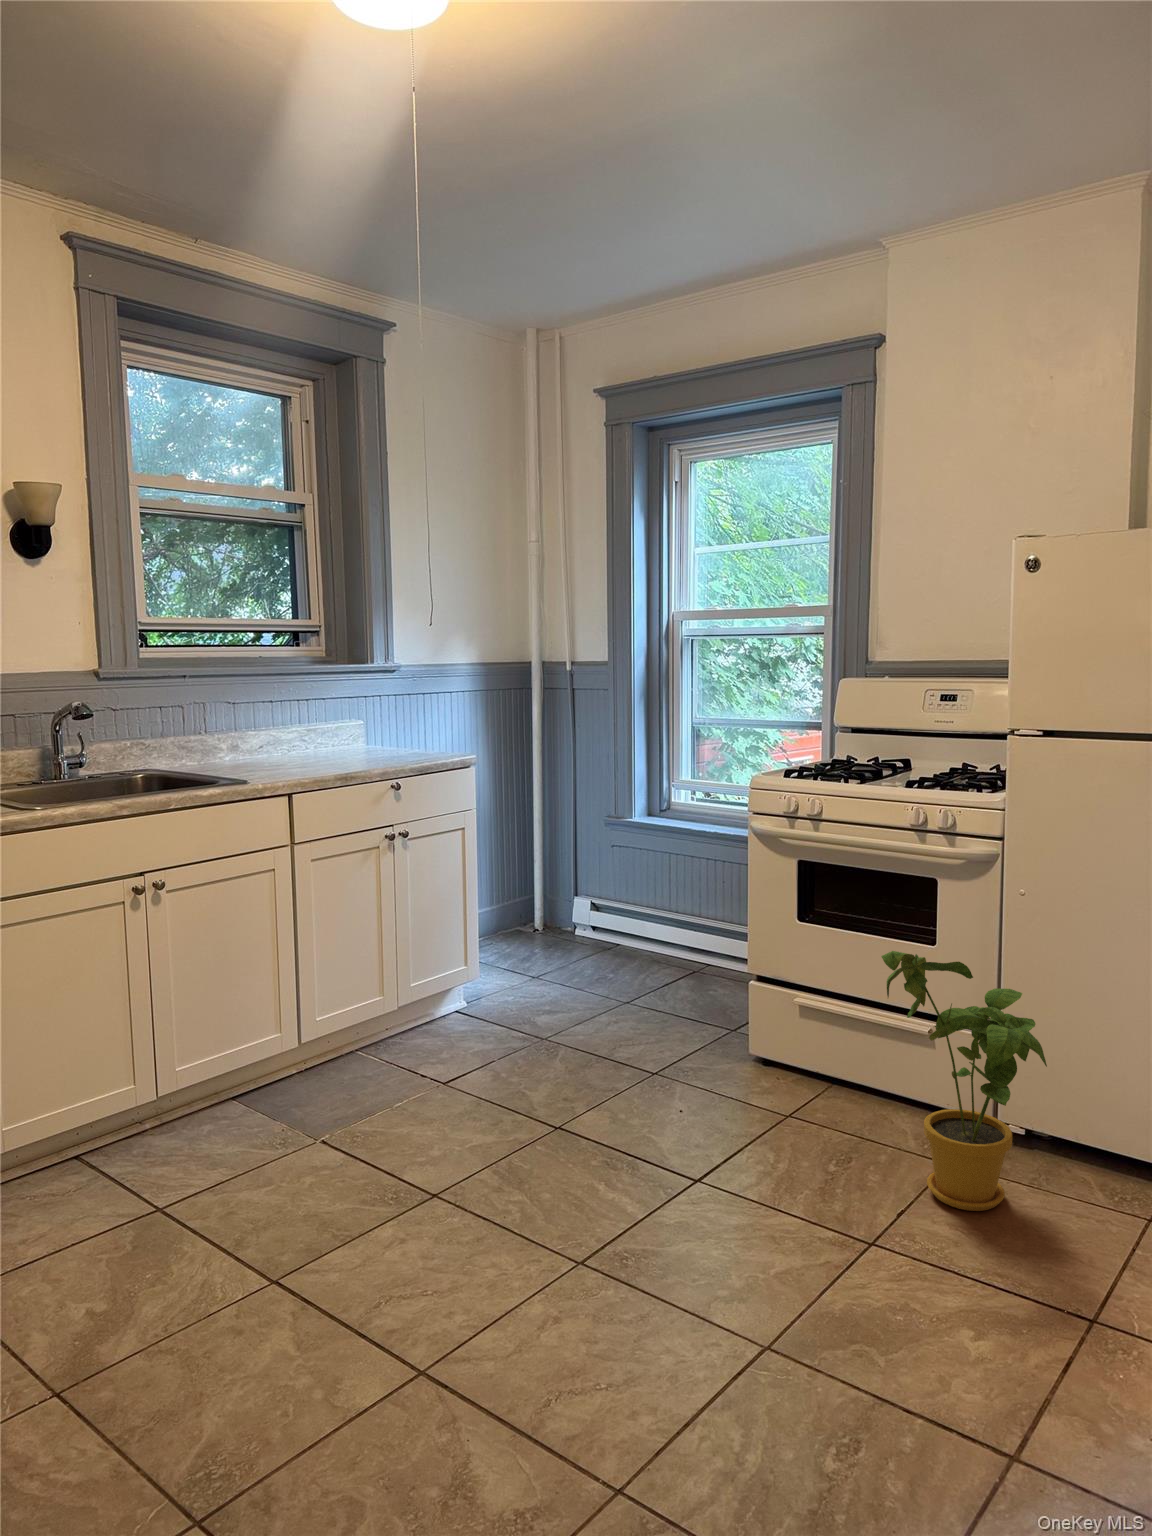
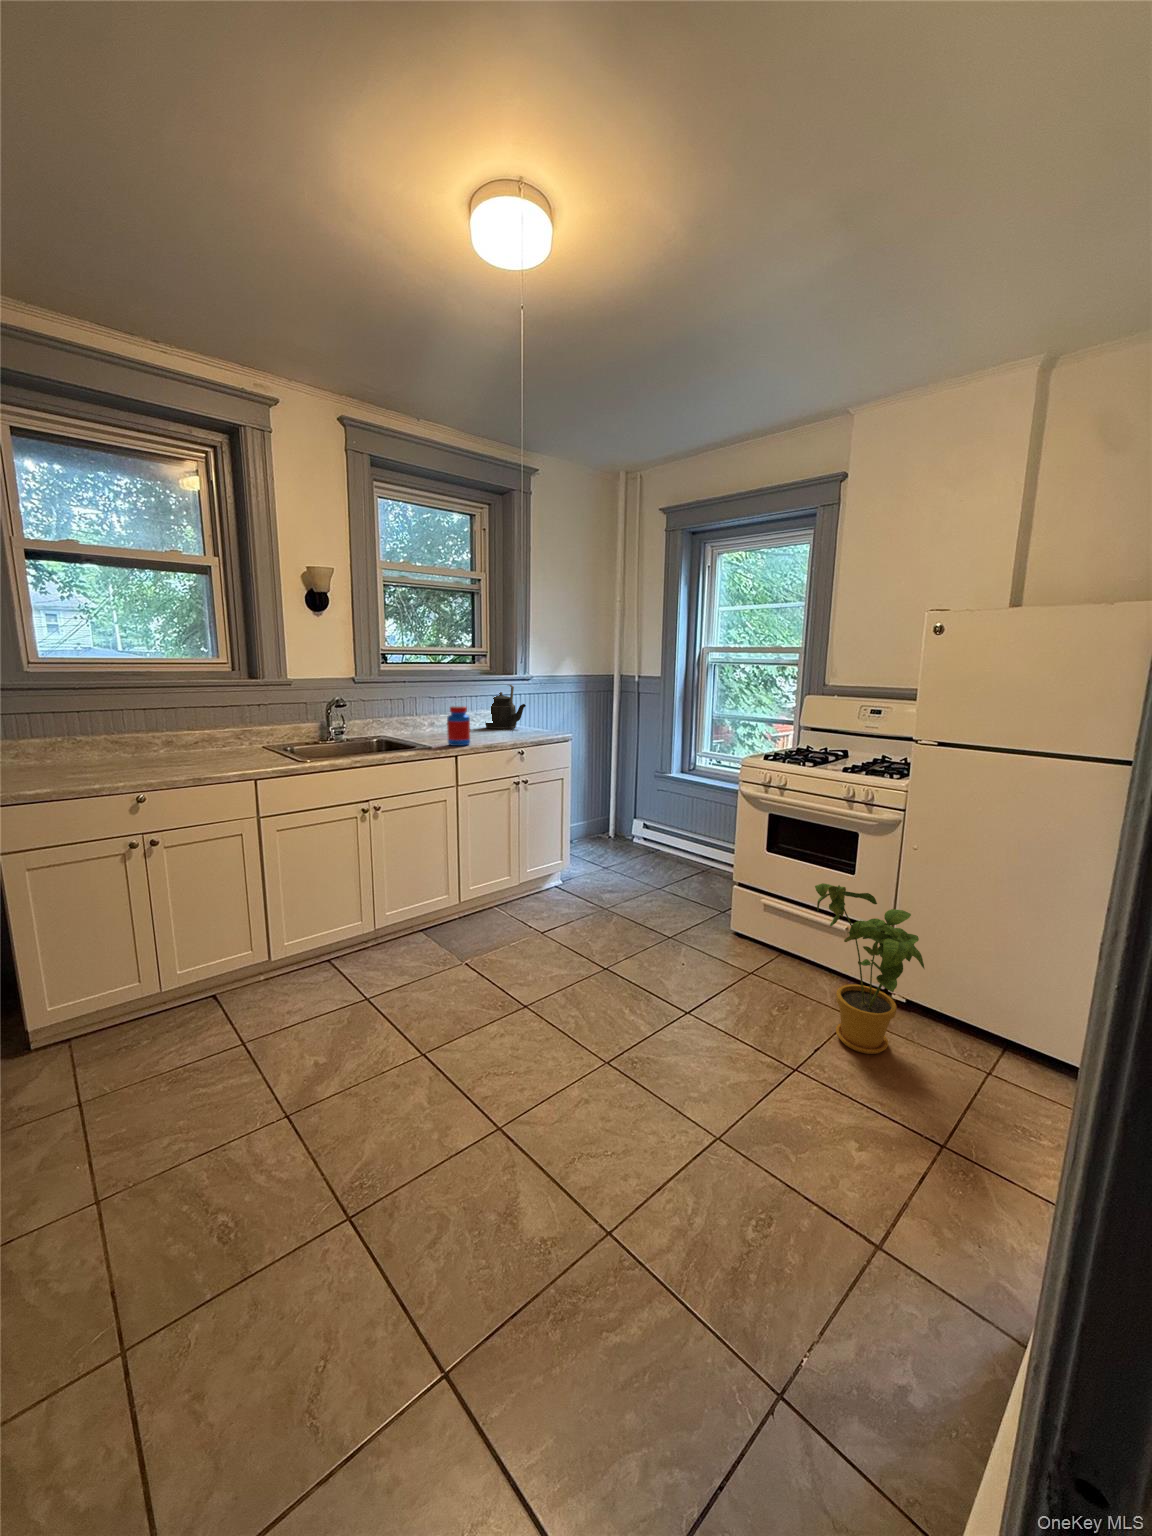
kettle: none [320,677,390,752] -> present [485,685,526,729]
jar: none [269,710,309,777] -> present [447,706,470,746]

